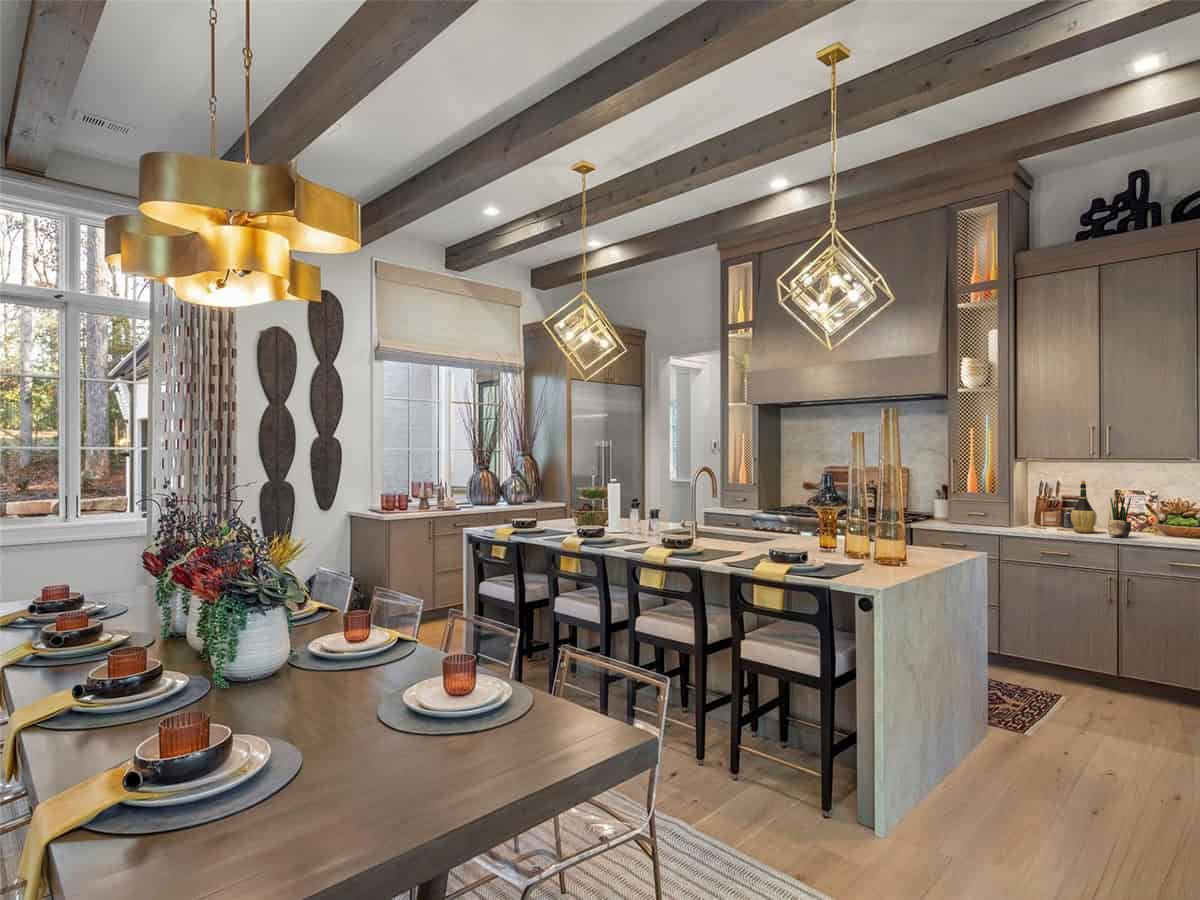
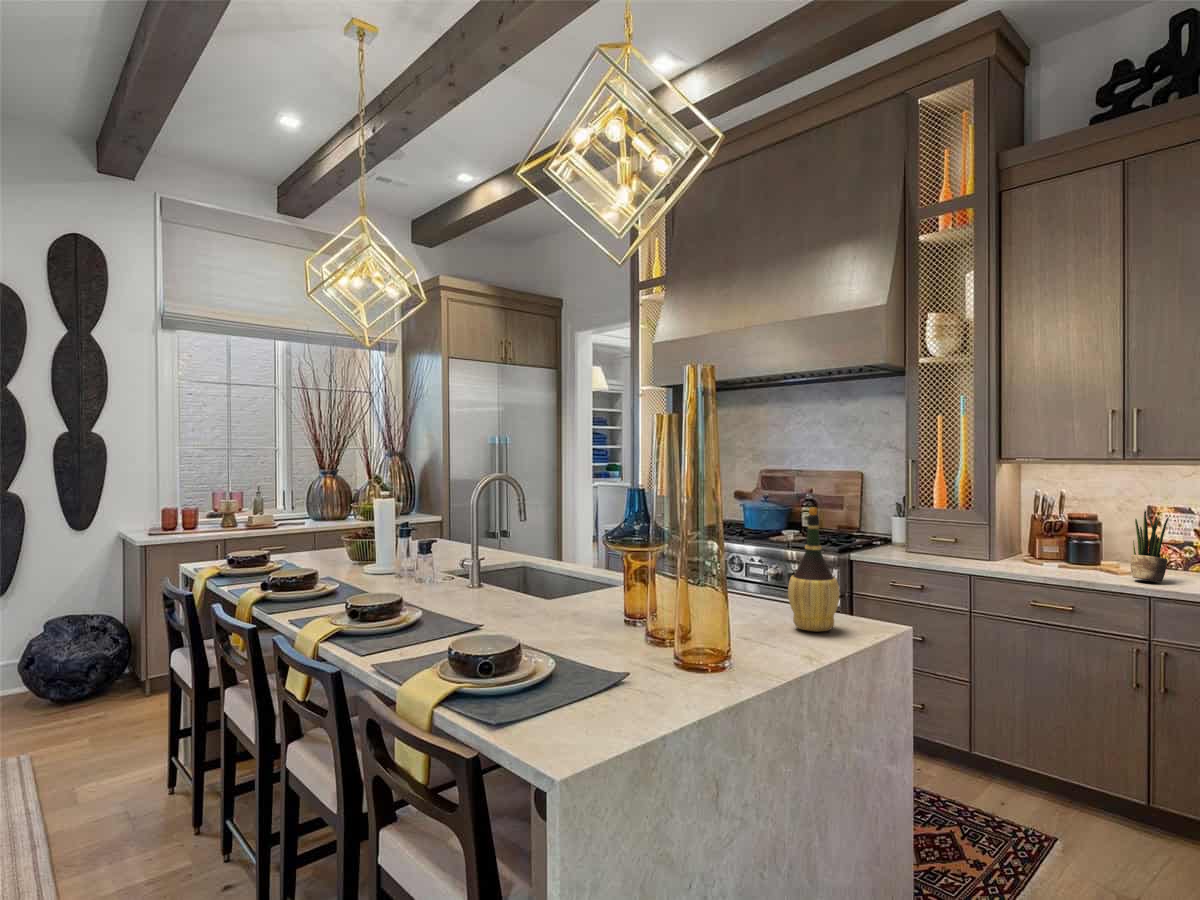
wine bottle: present [1071,481,1097,533] -> present [788,507,839,631]

